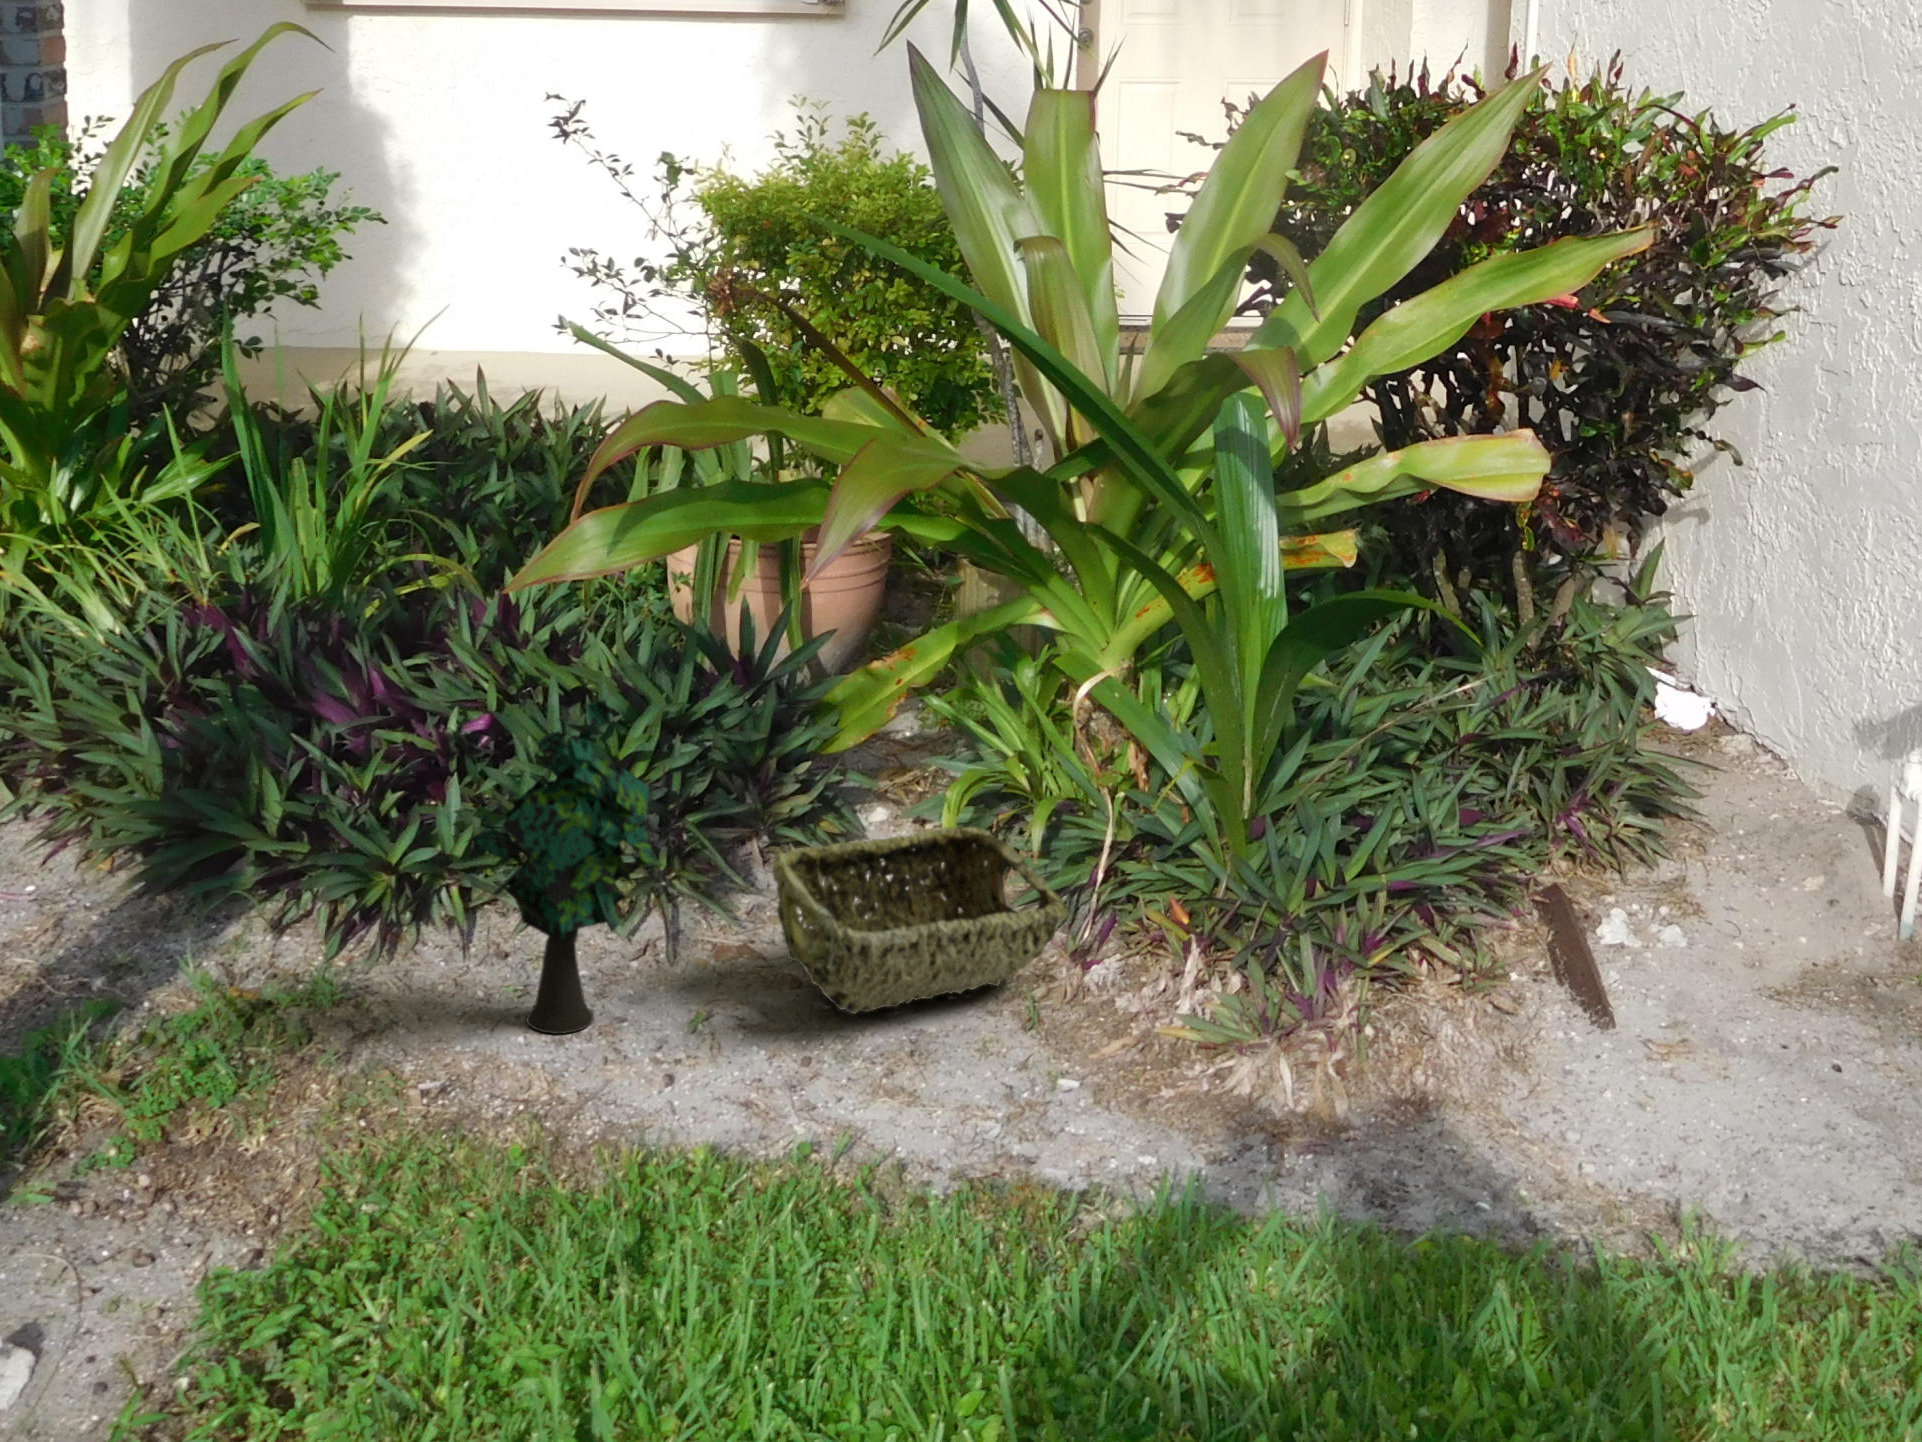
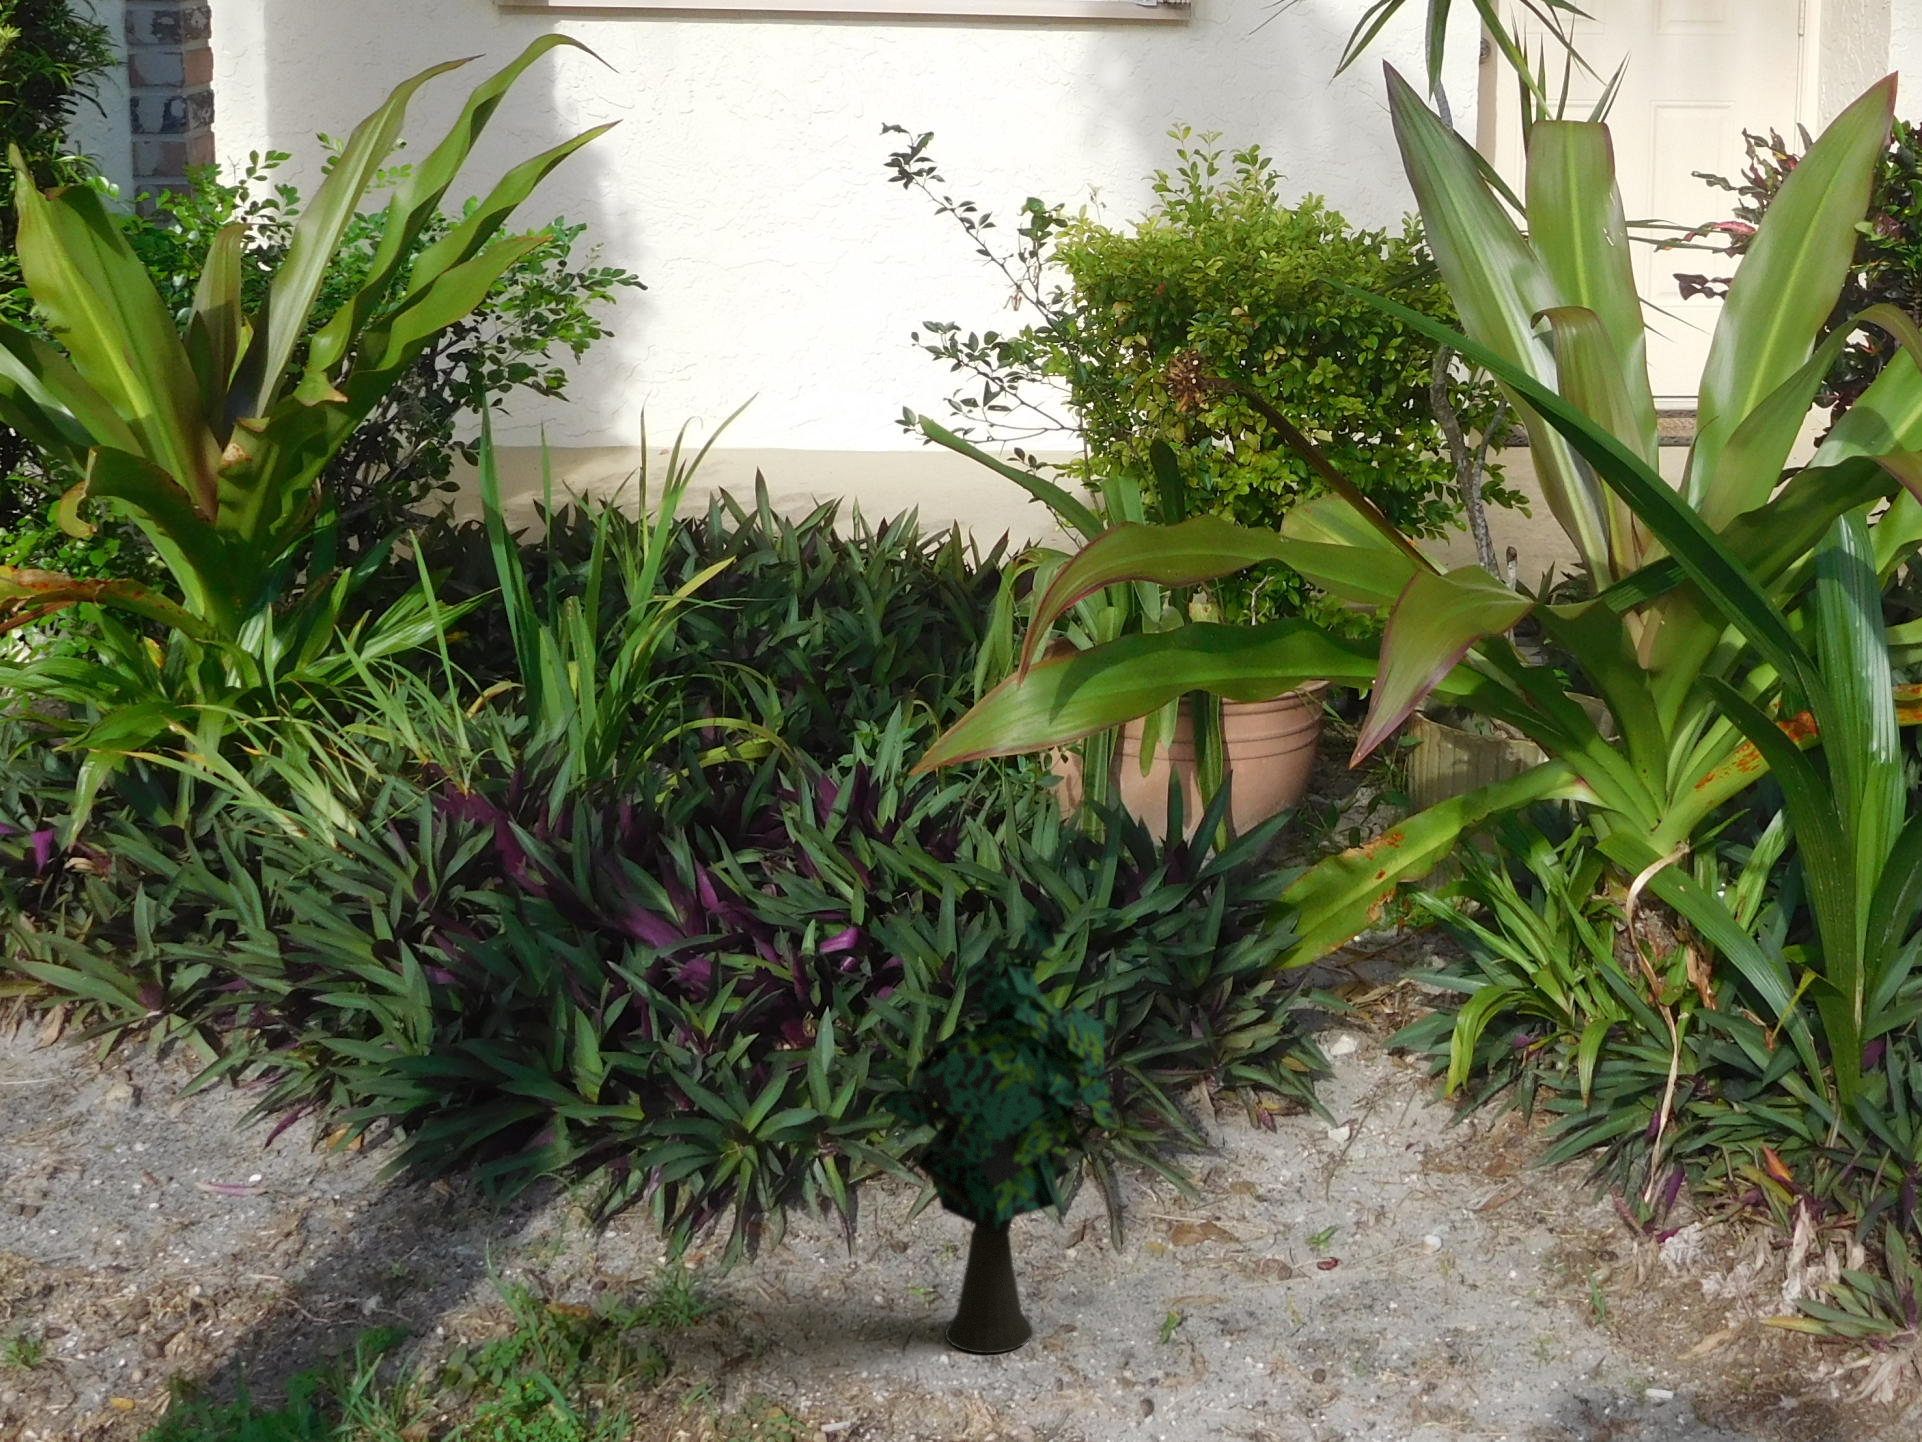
woven basket: present [772,827,1067,1014] -> none [1254,1064,1631,1315]

